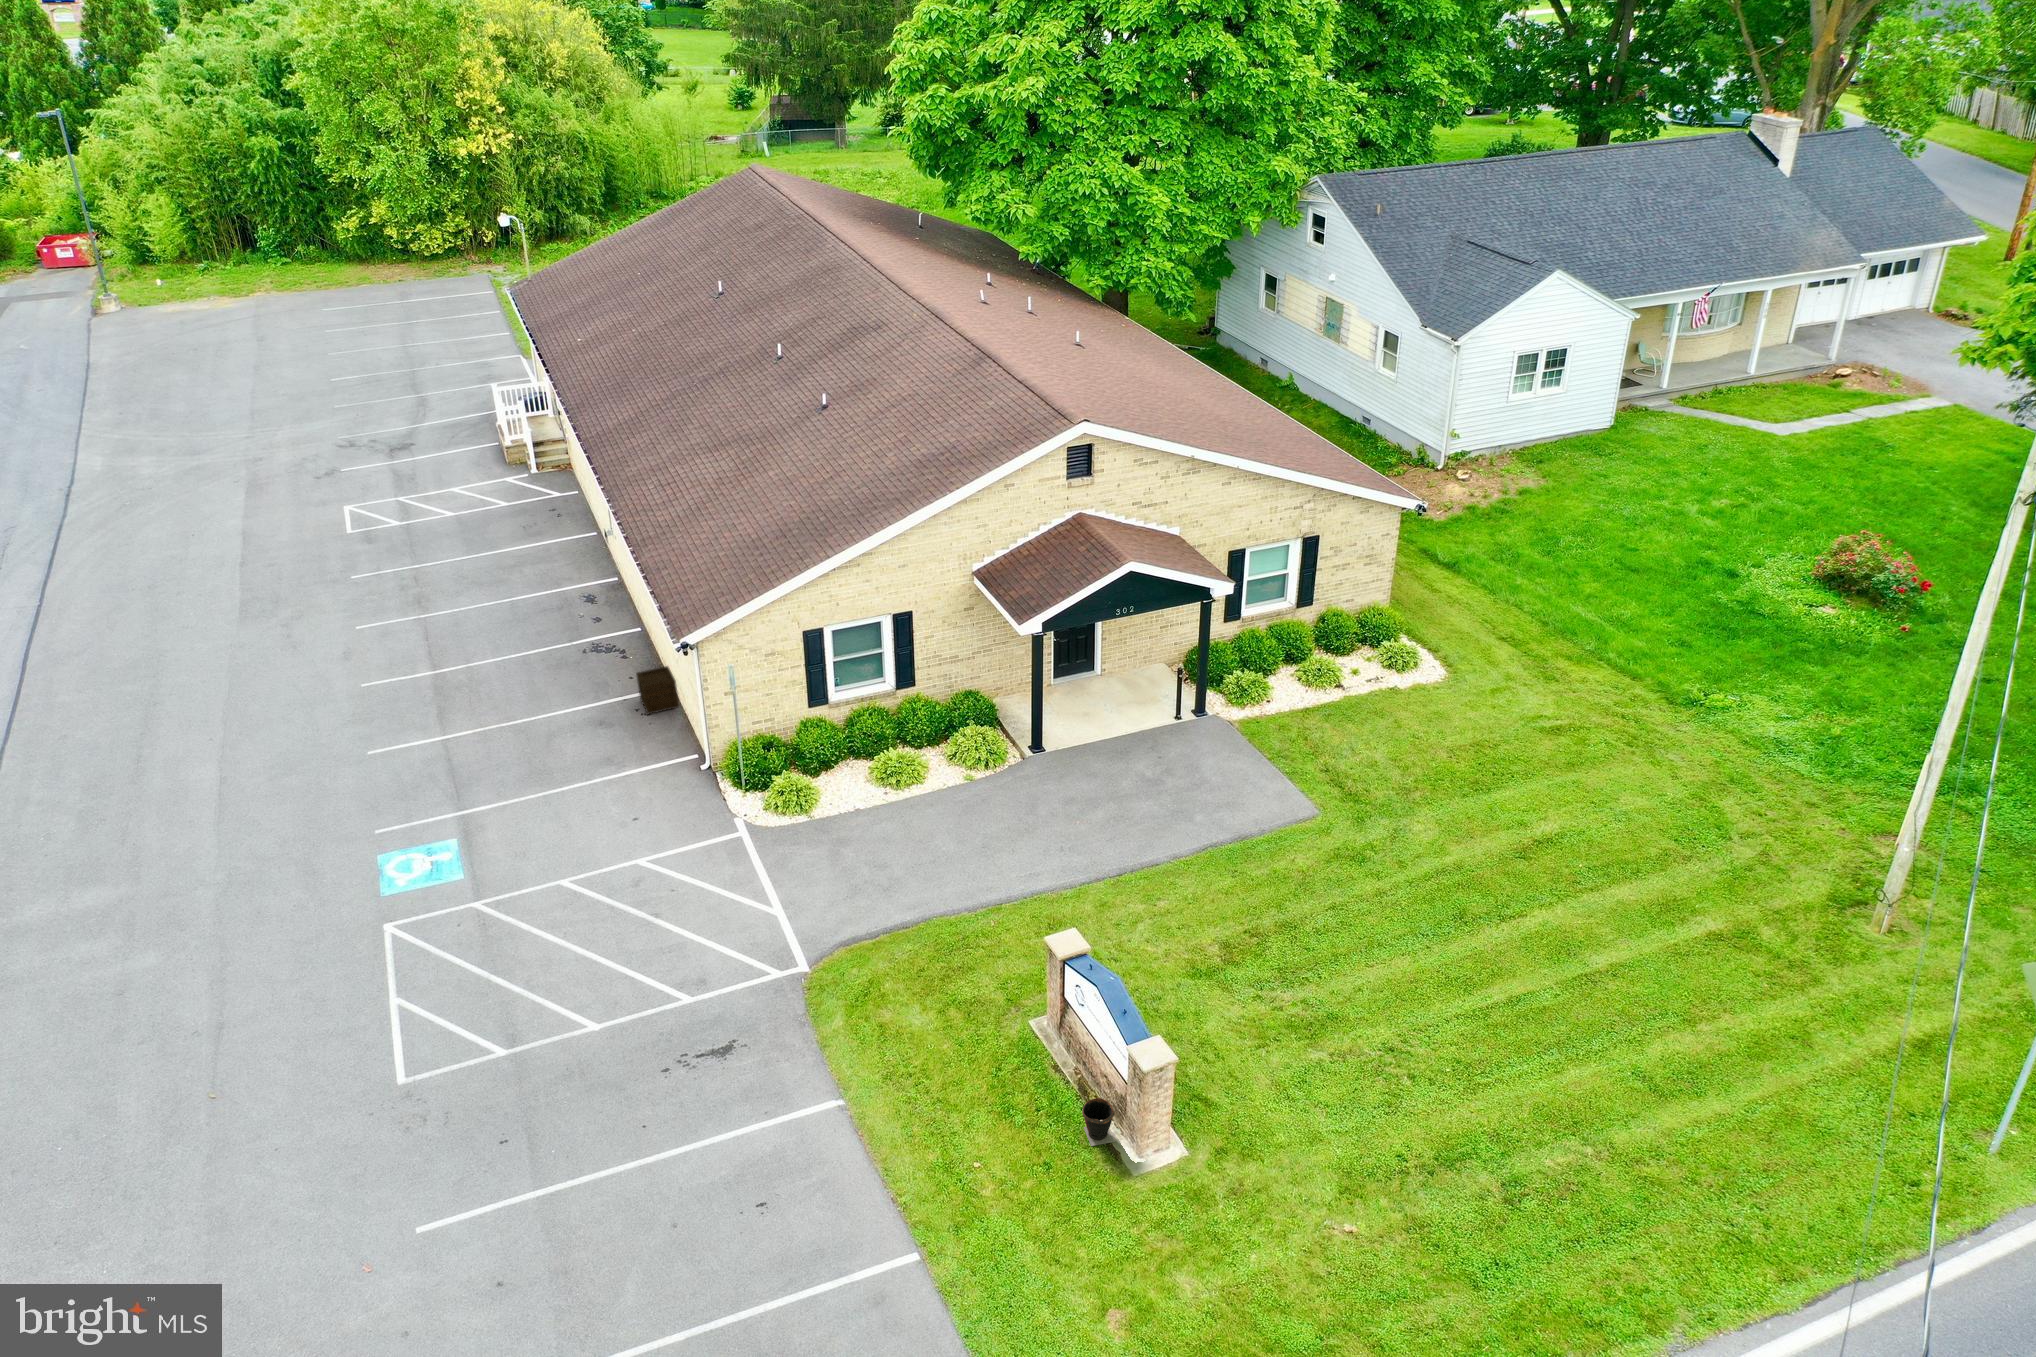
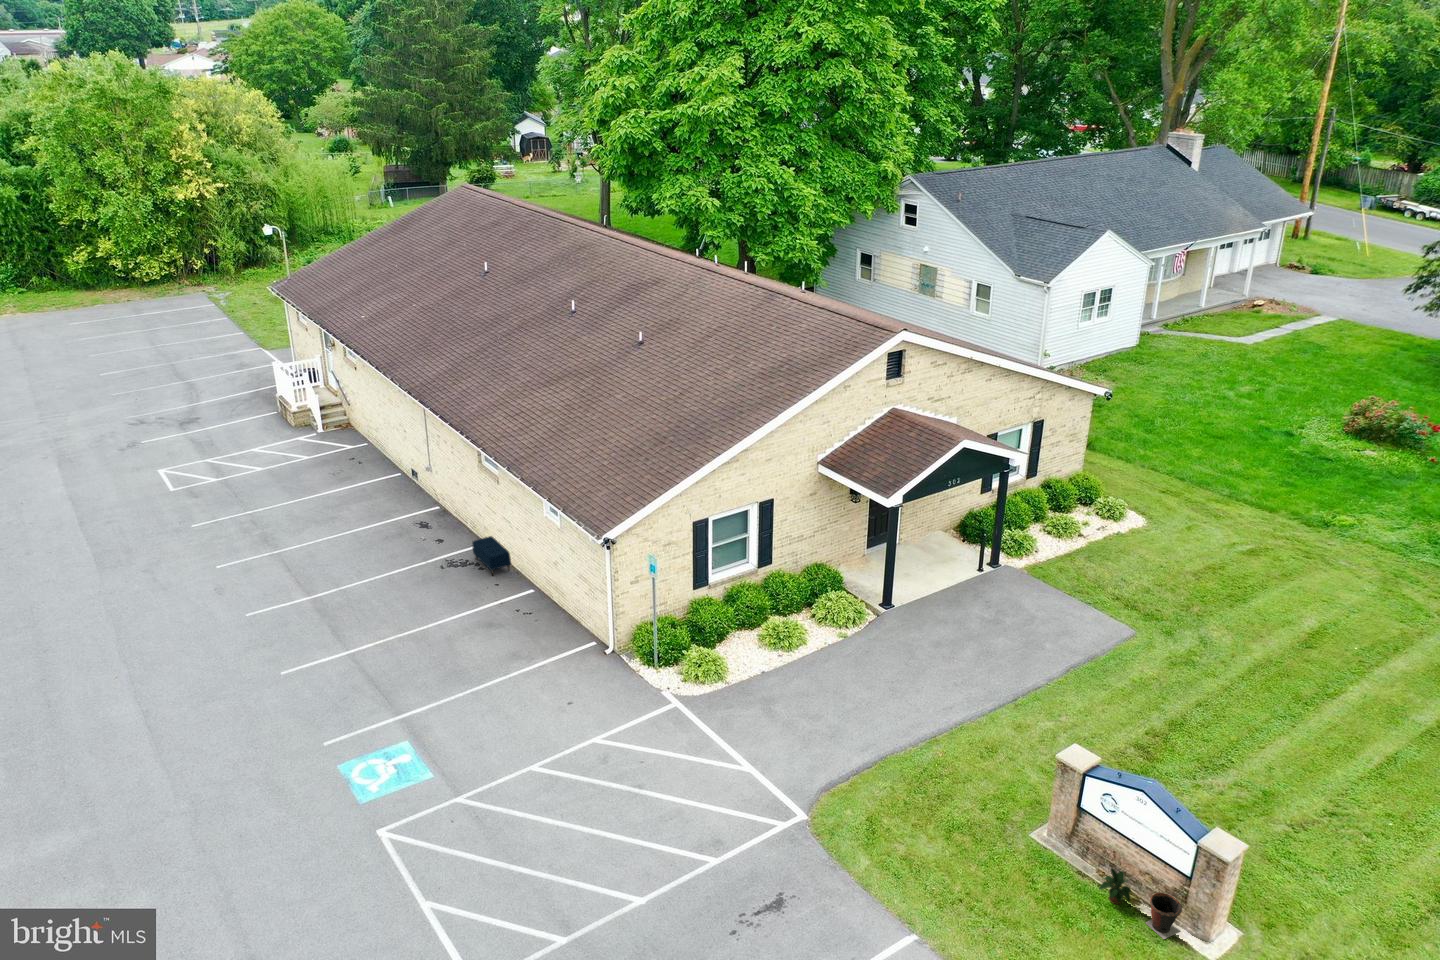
bench: none [620,620,655,666] -> present [472,536,511,575]
wooden crate: present [636,666,679,714] -> none [513,570,555,614]
potted plant: none [1051,1066,1085,1105] -> present [1099,868,1131,904]

